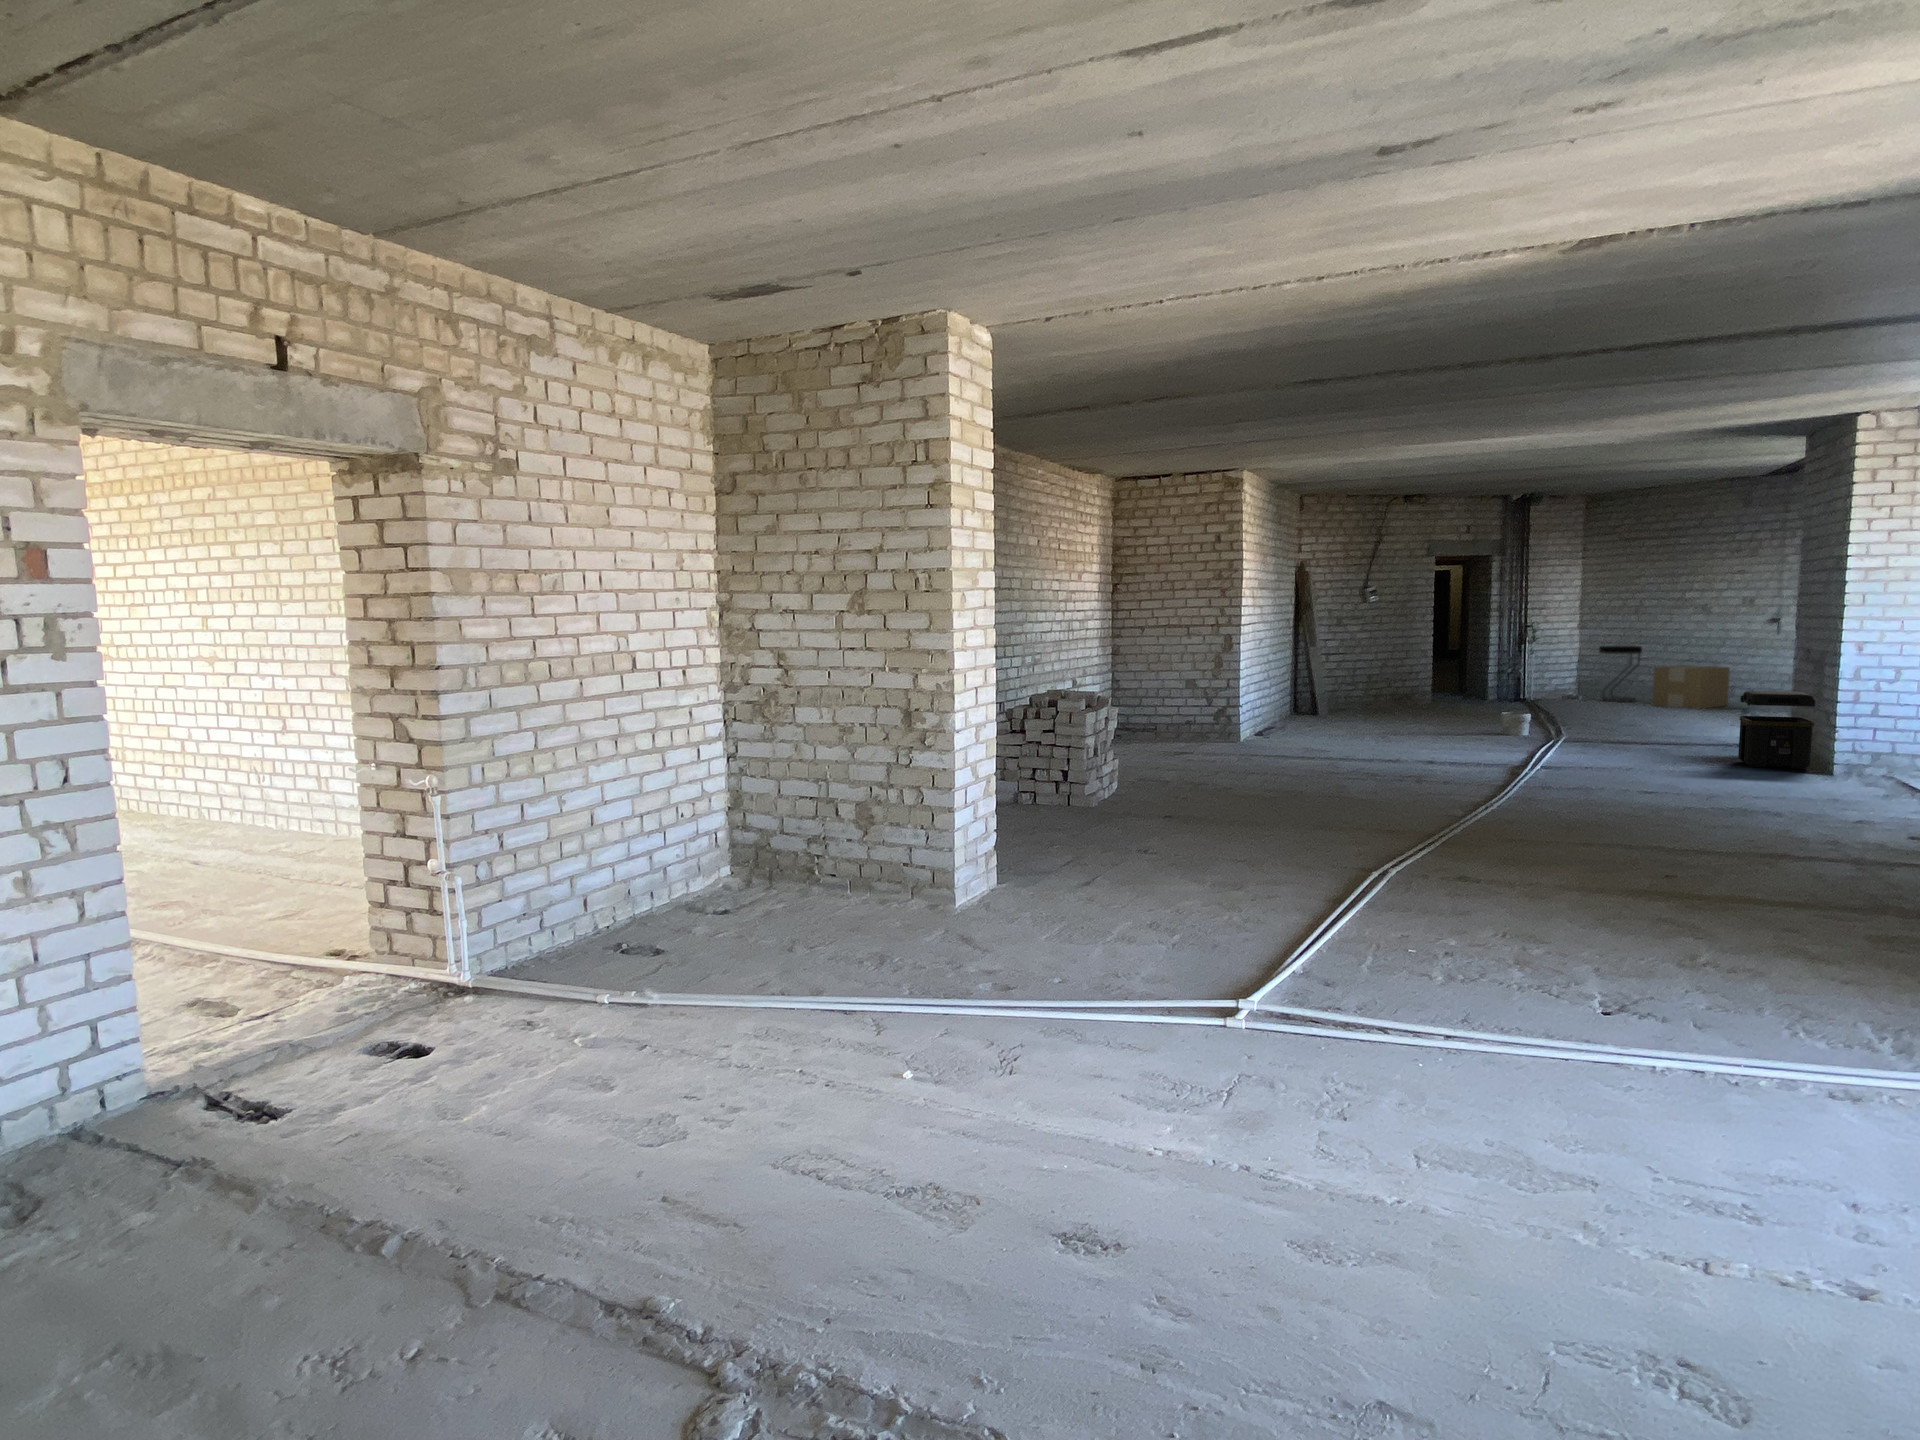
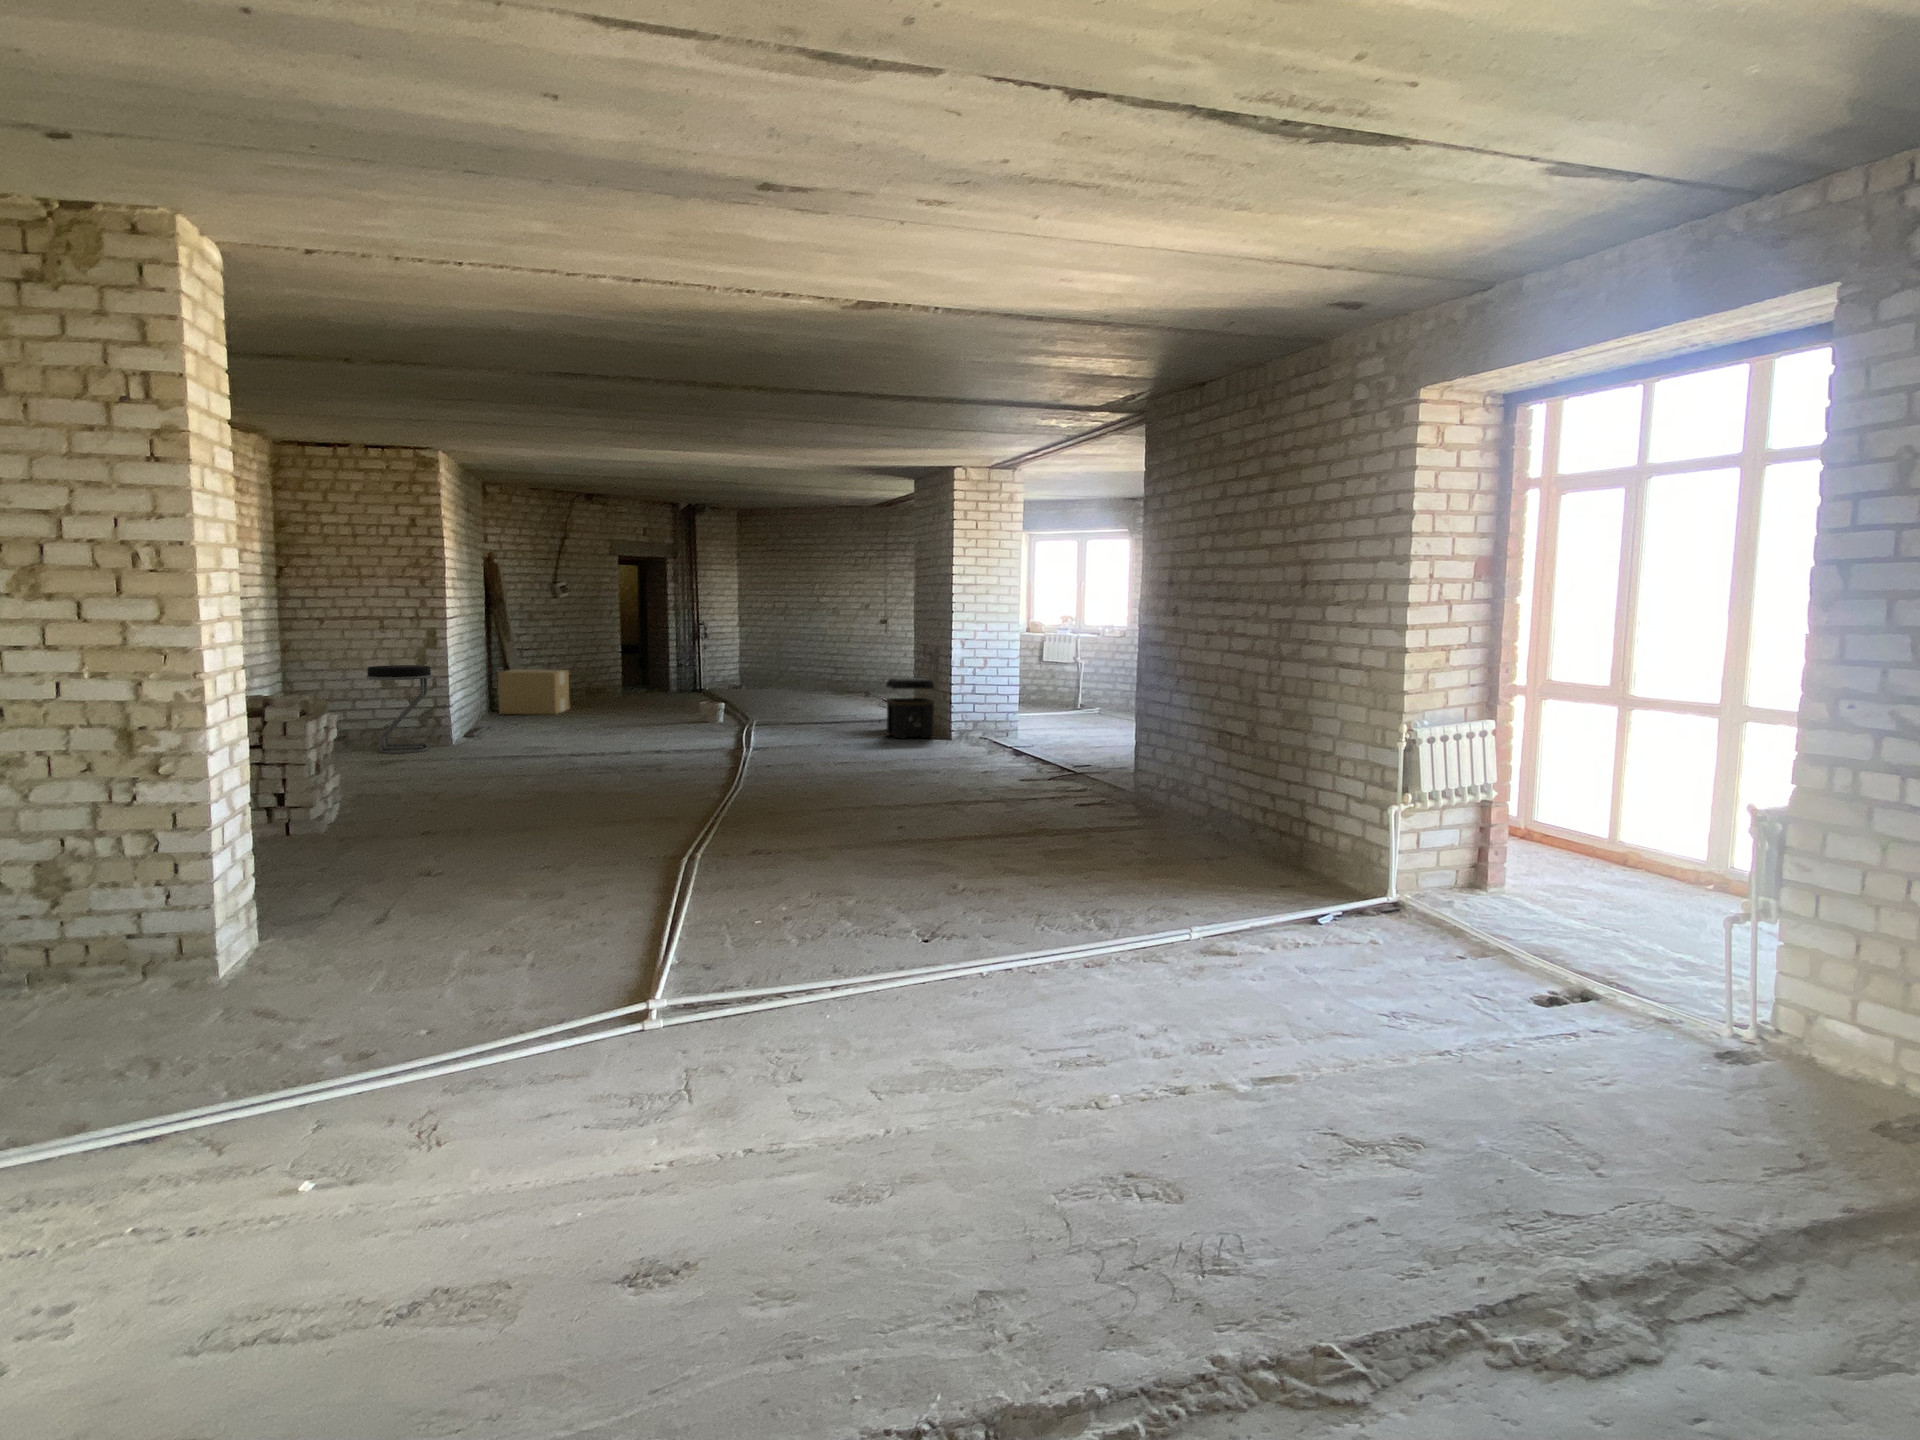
stool: present [1599,646,1642,702] -> present [366,665,432,754]
cardboard box: present [1652,665,1730,709] -> present [498,669,570,714]

